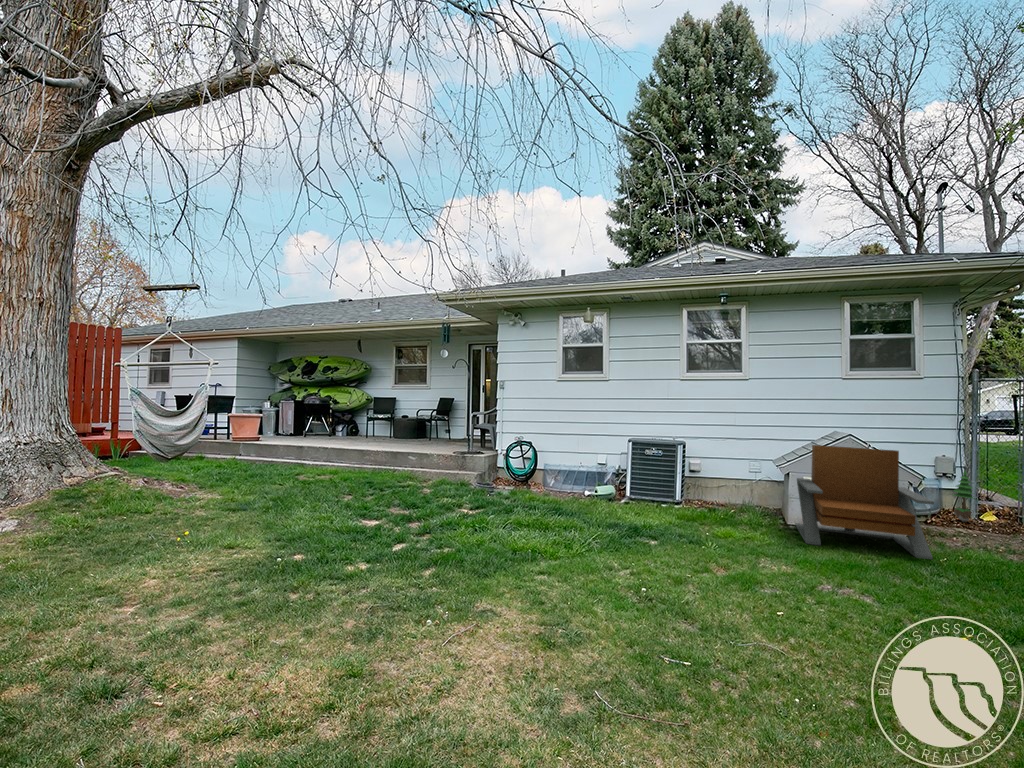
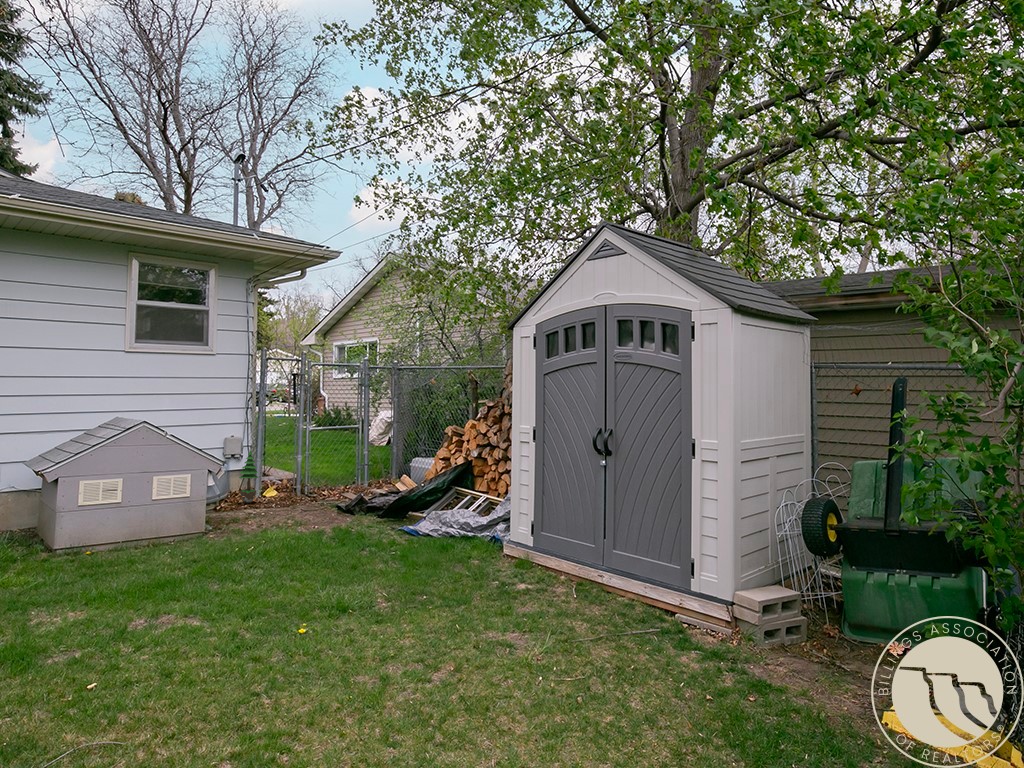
lounge chair: present [795,445,934,559] -> none [71,435,241,570]

